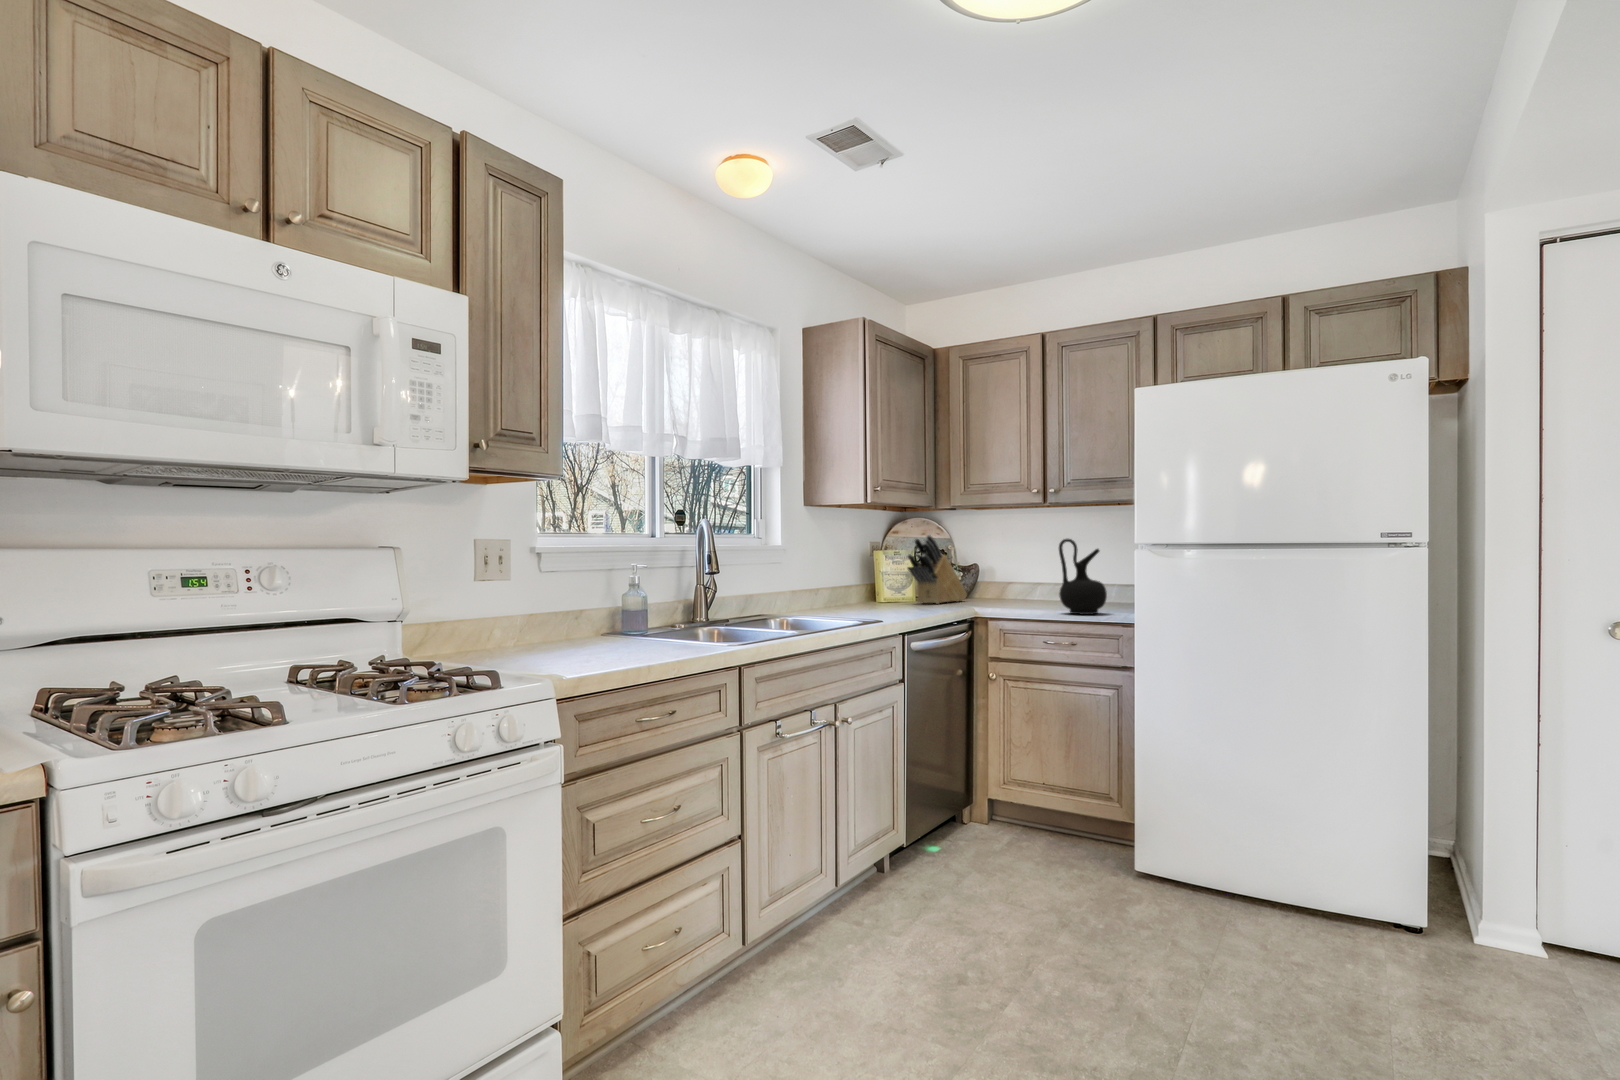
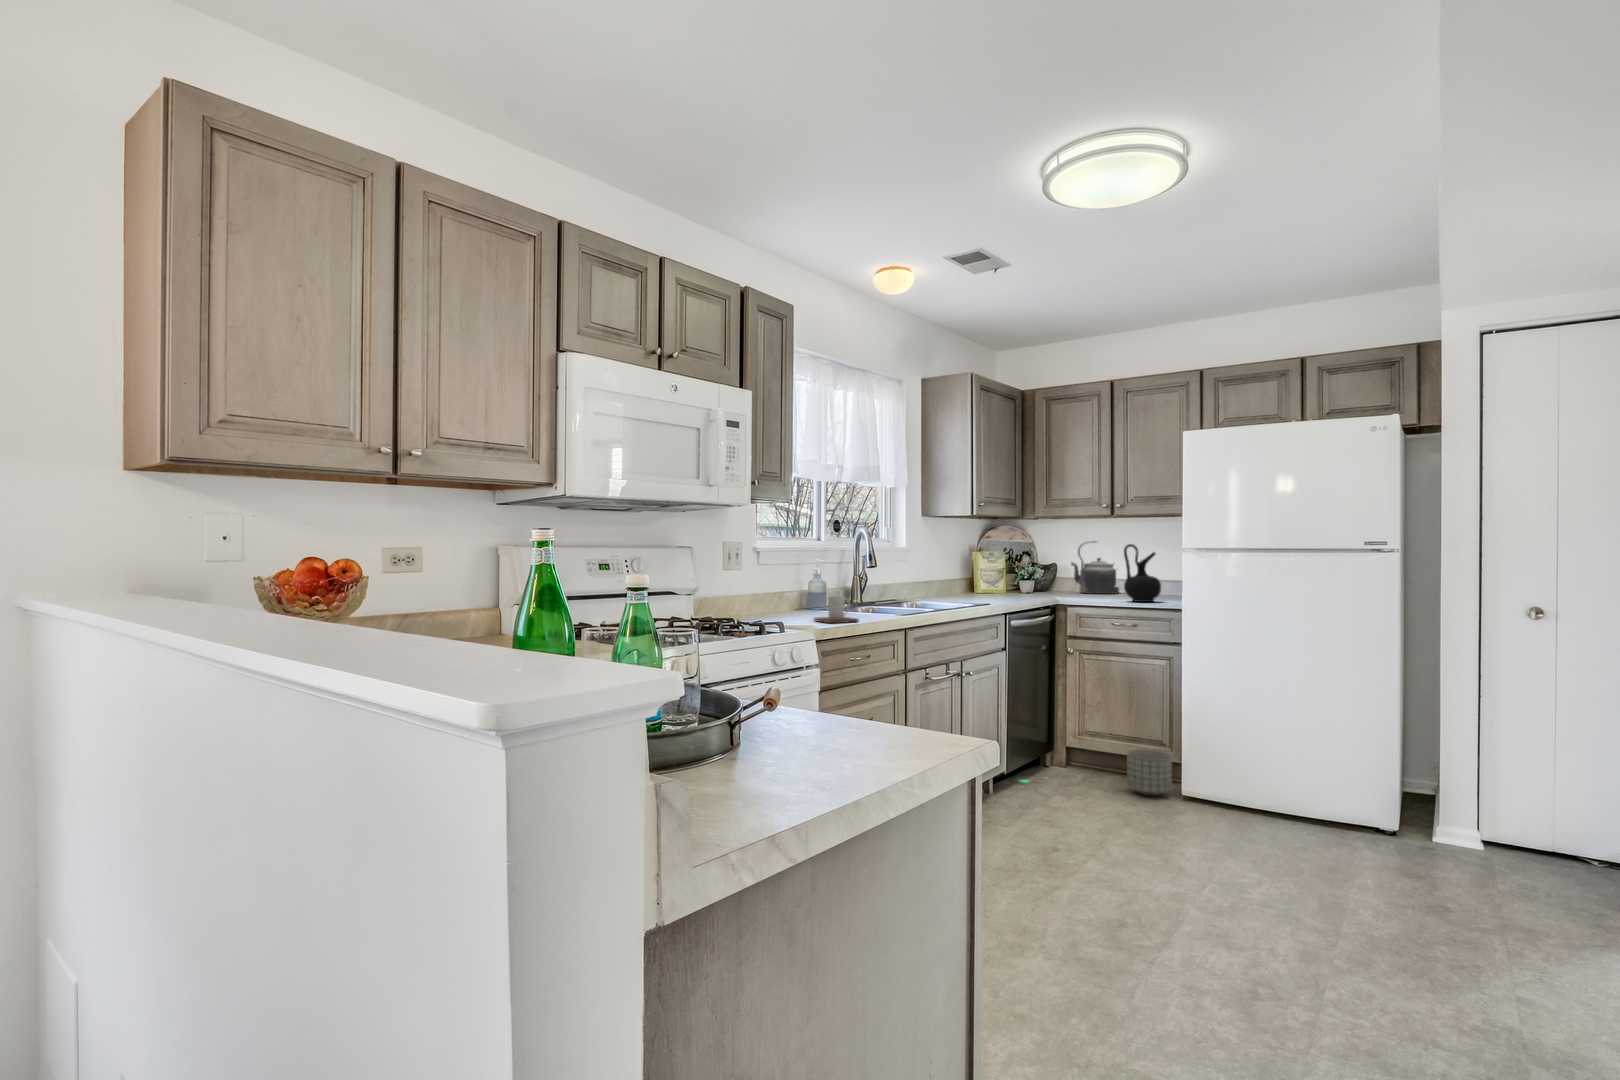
knife block: present [907,535,967,604] -> none [1000,540,1048,595]
kettle: none [995,536,1056,602] -> present [1071,541,1119,594]
mug: none [593,619,659,664] -> present [814,596,859,623]
planter: none [1064,809,1123,874] -> present [1127,749,1172,796]

